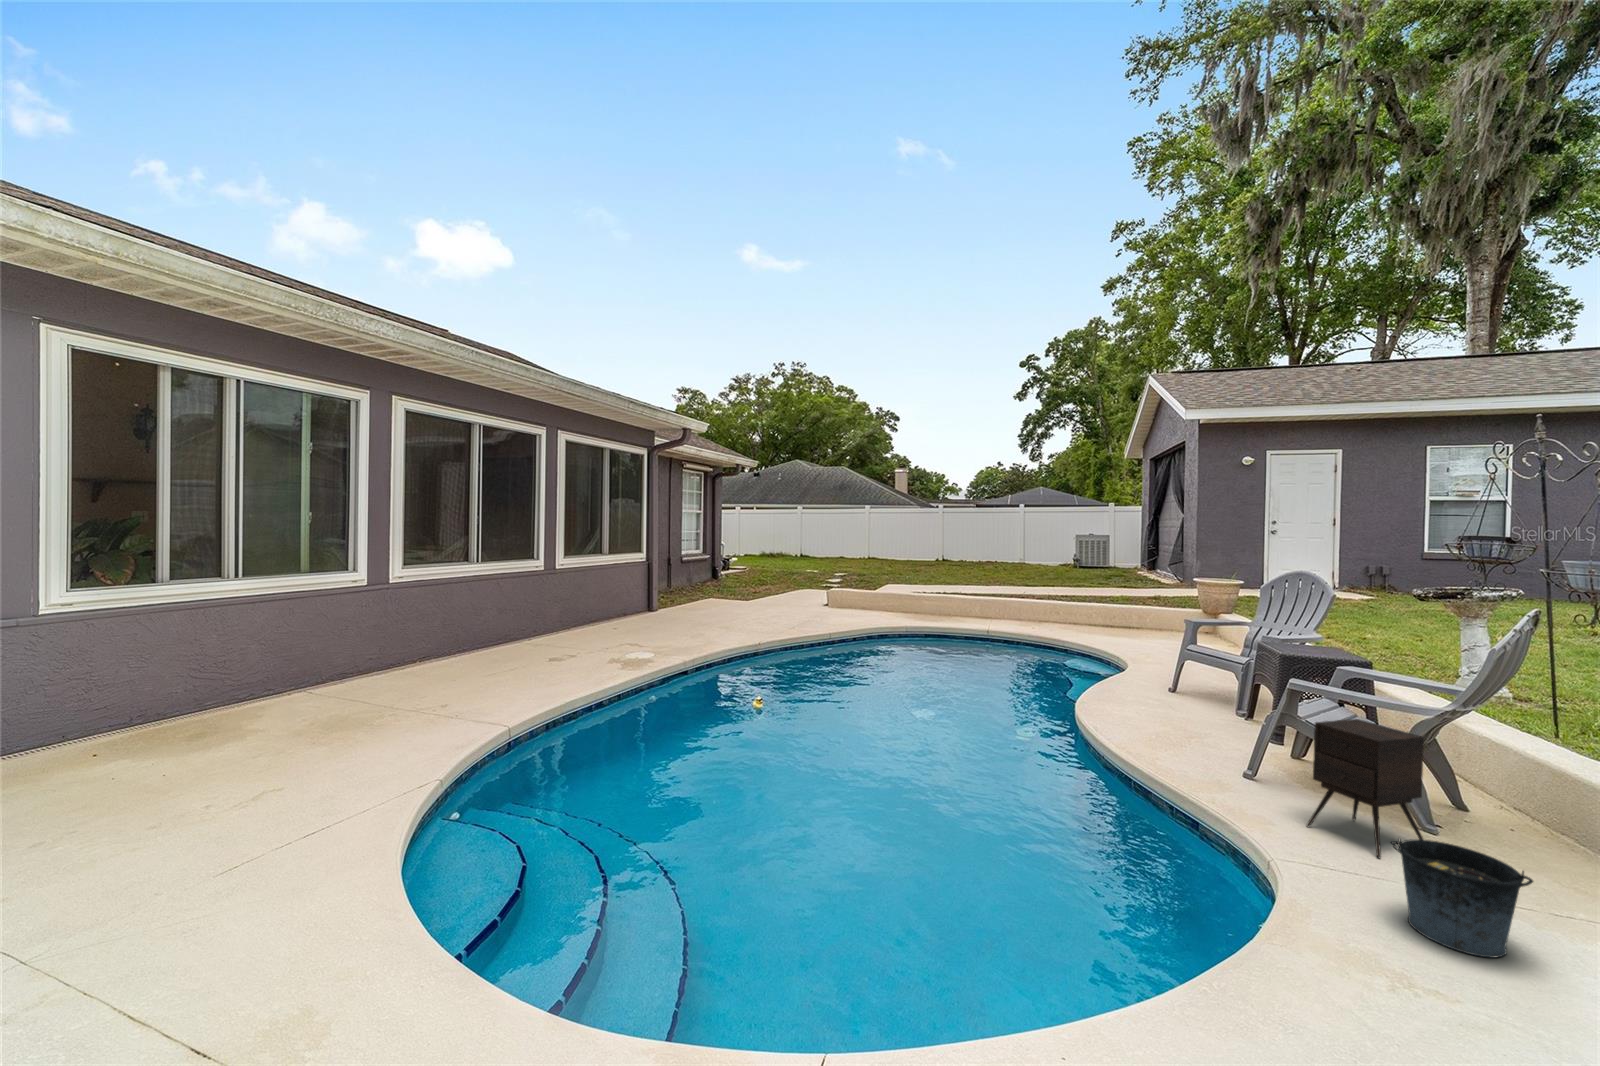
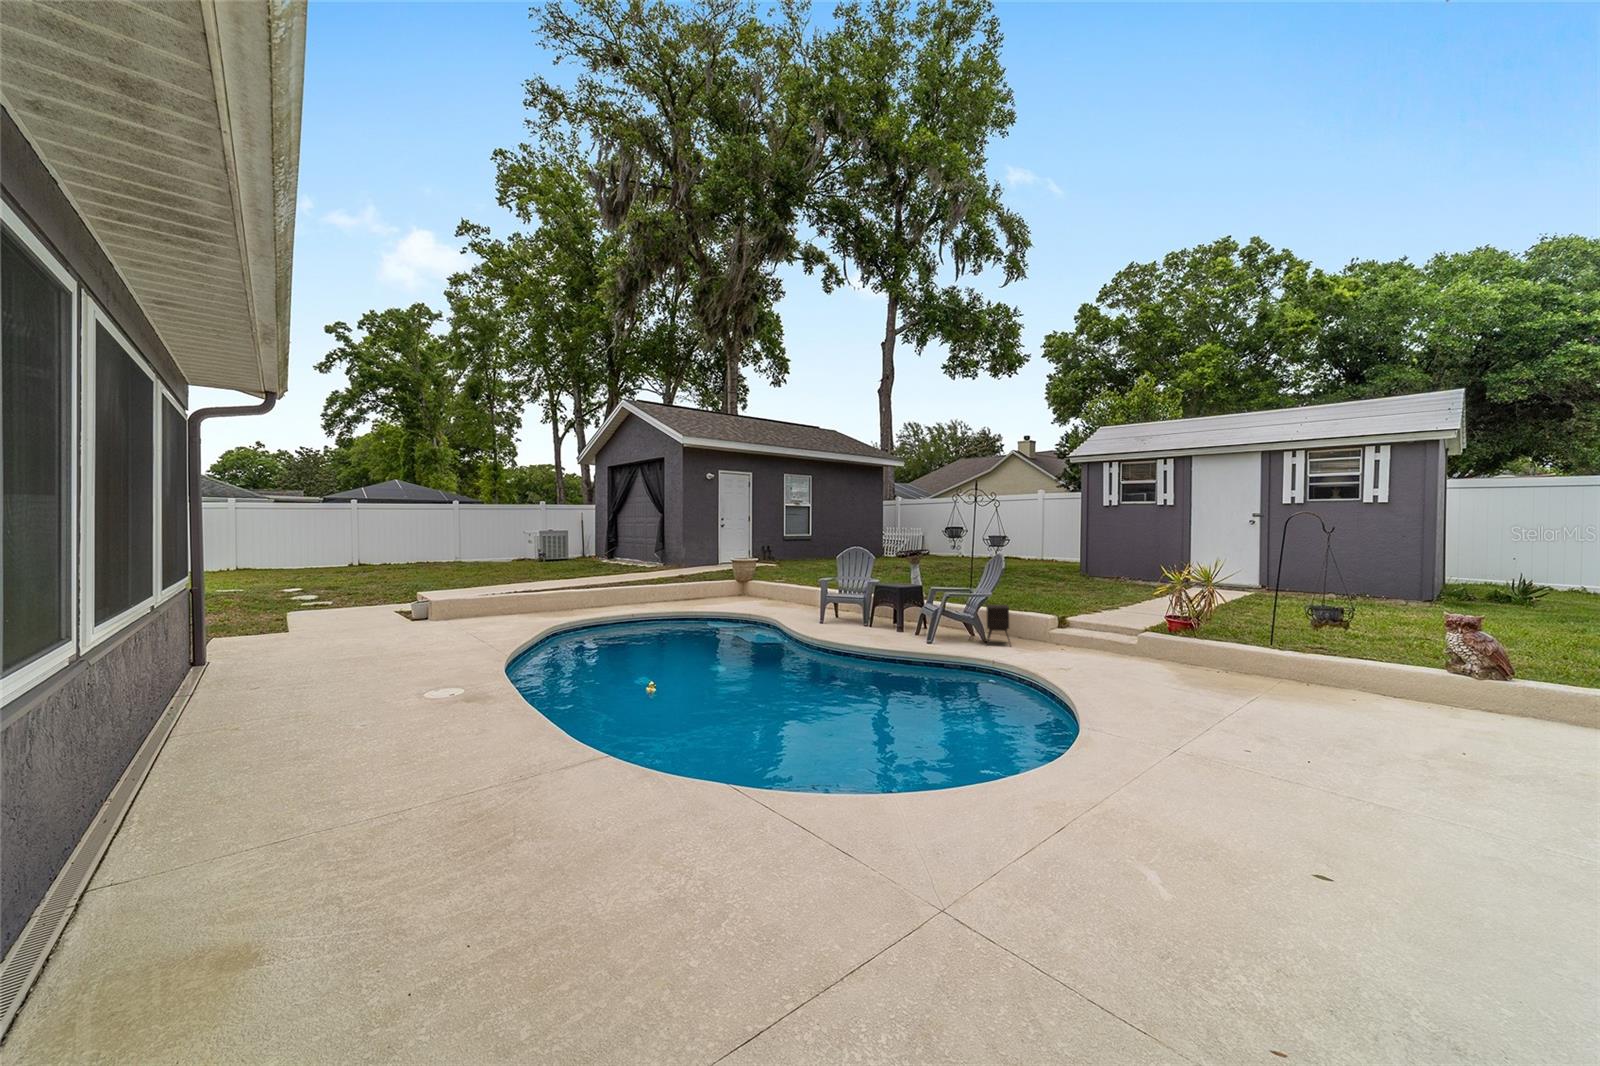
bucket: present [1391,839,1533,958] -> none [1038,629,1066,656]

